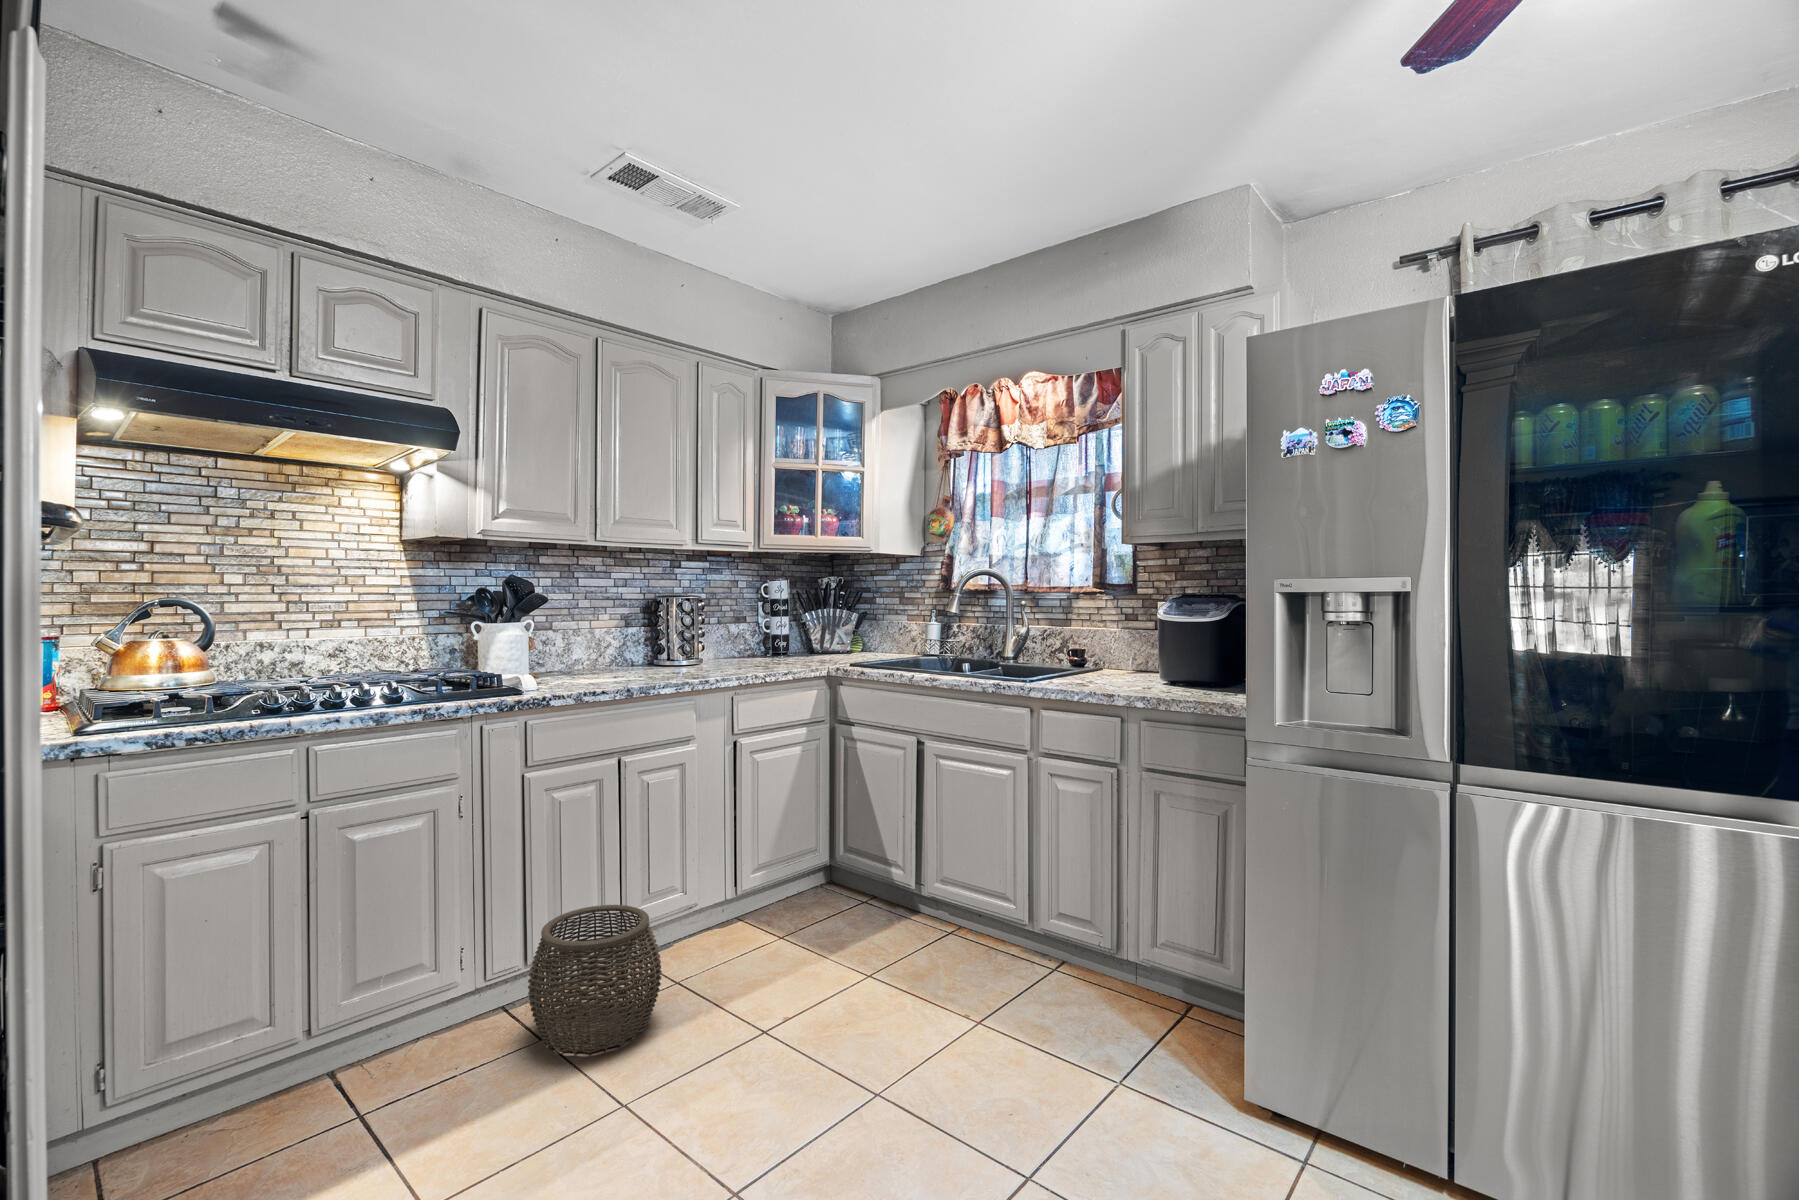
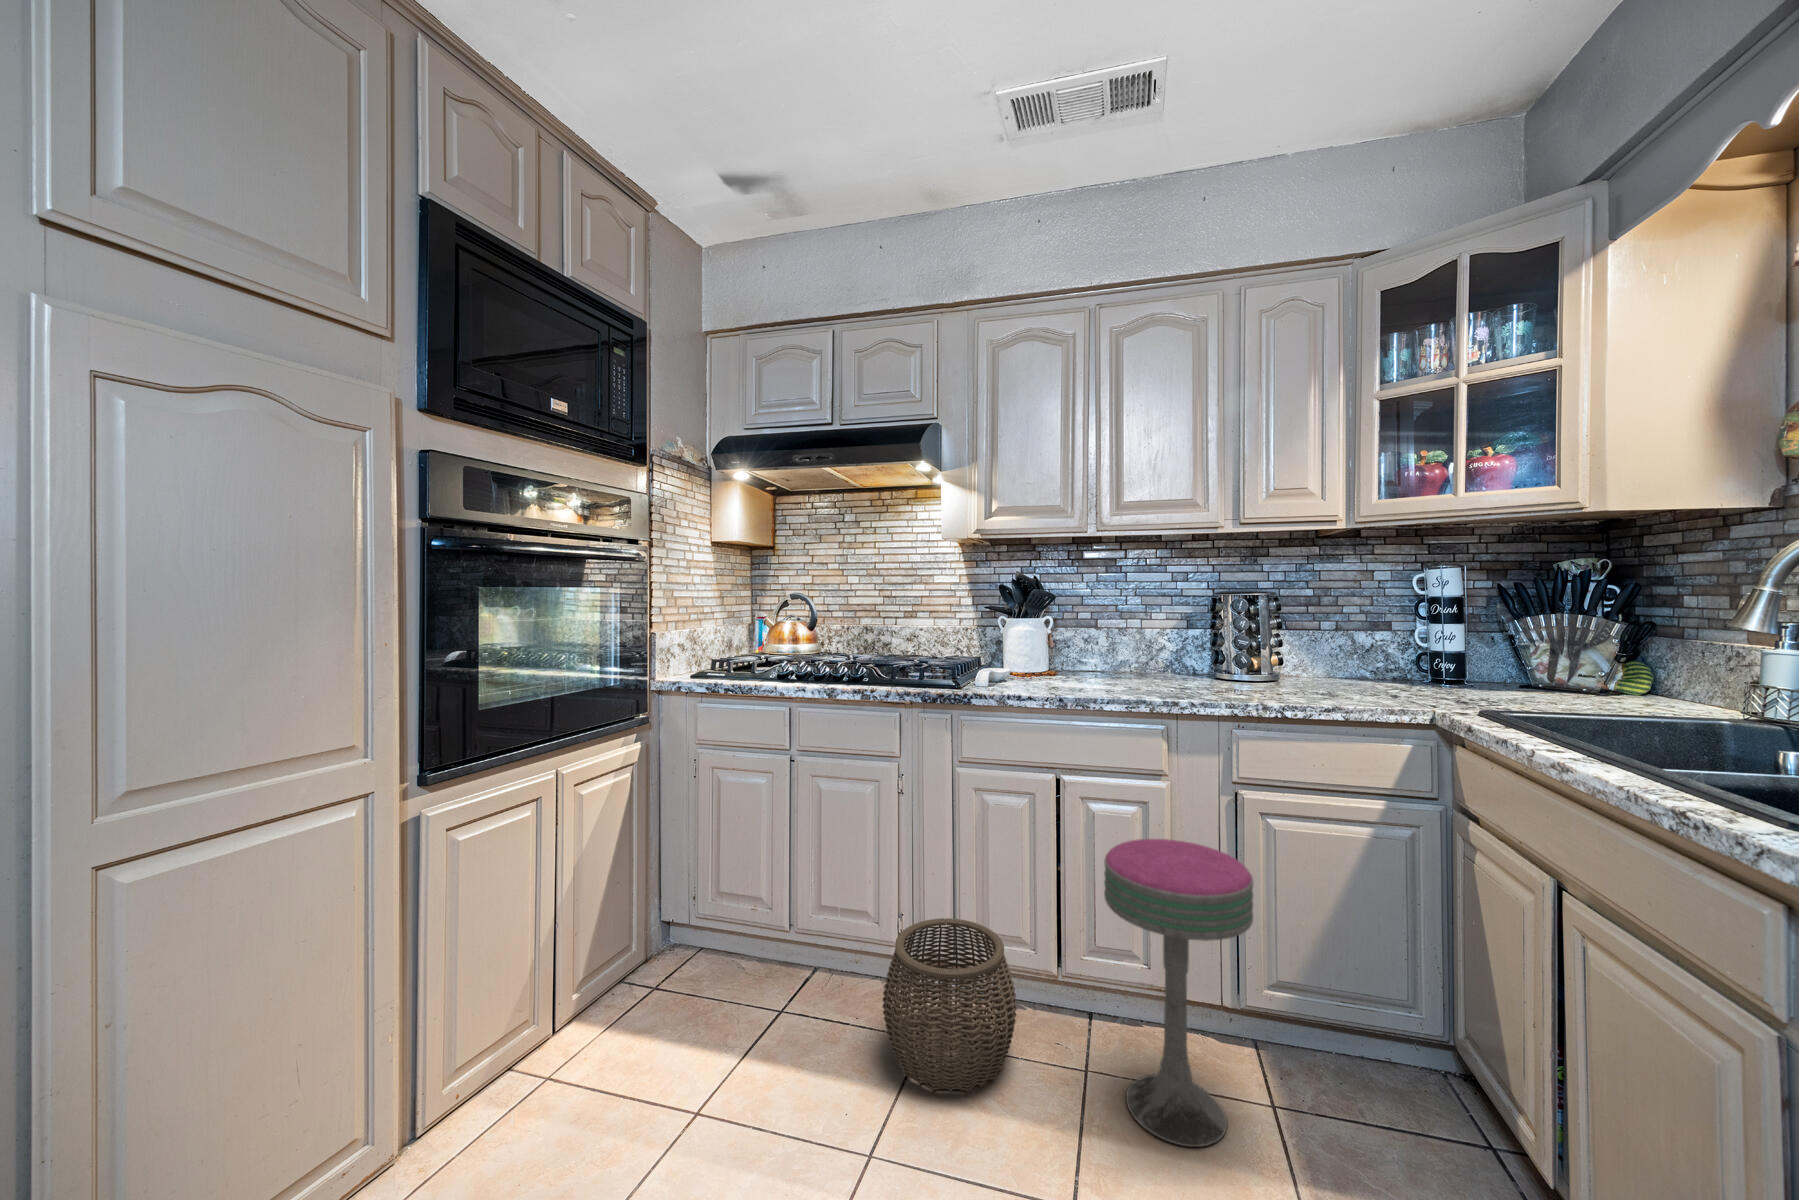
bar stool: none [704,777,803,978] -> present [1104,839,1253,1147]

